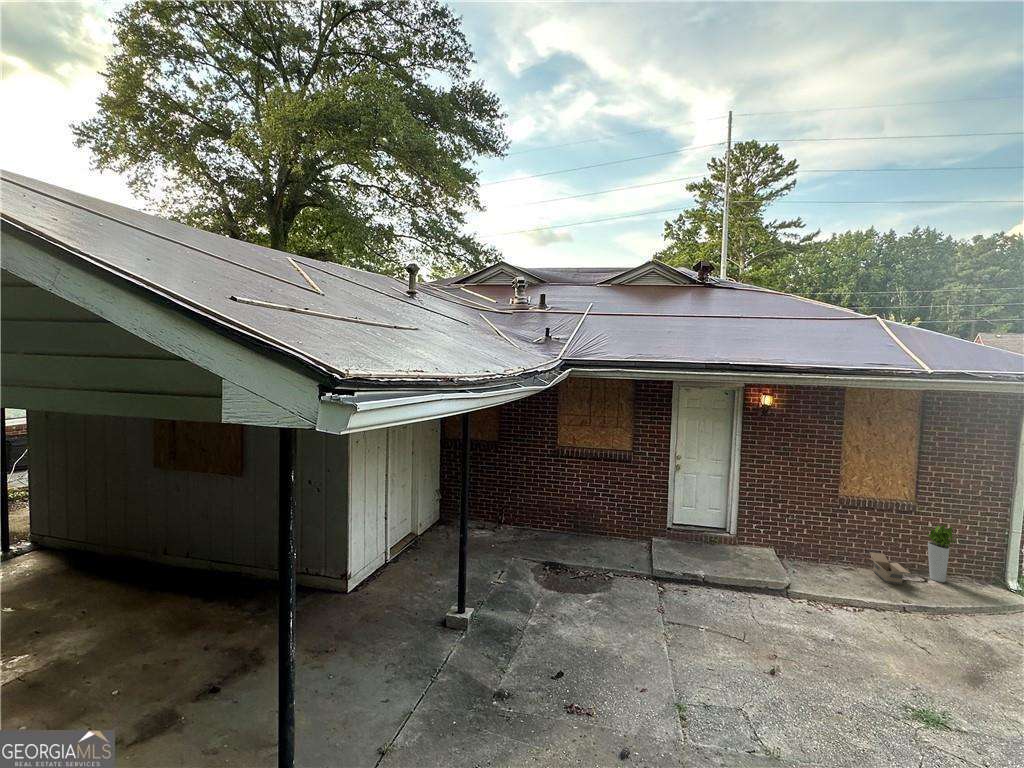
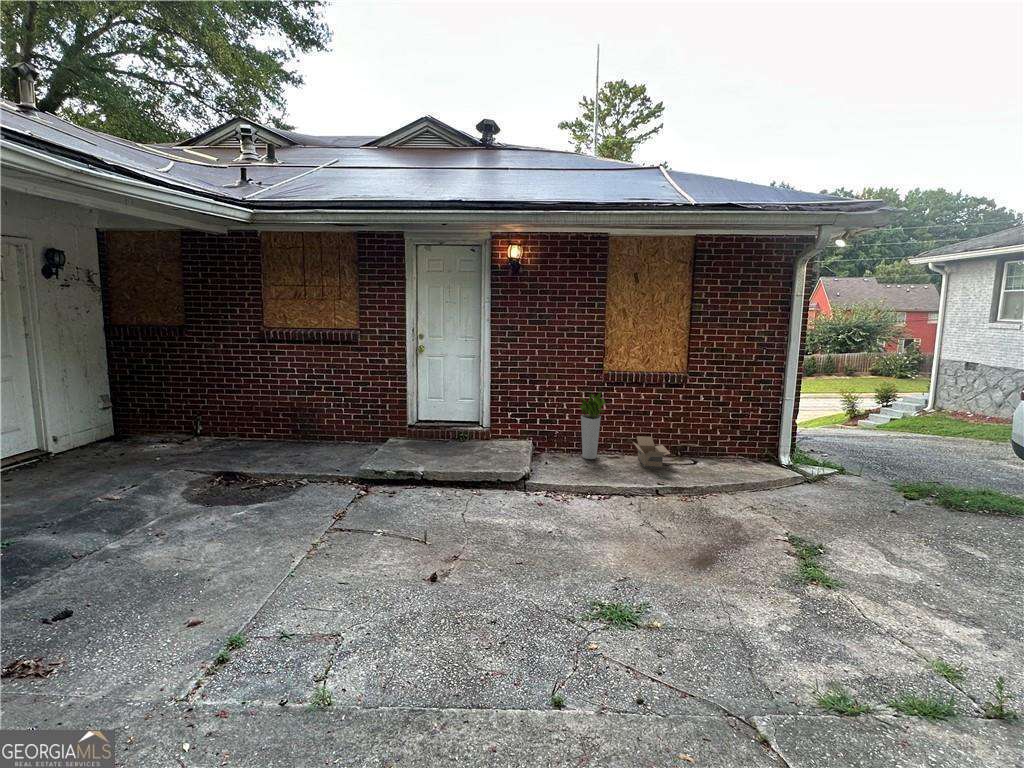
planter: present [927,525,955,582] -> present [580,393,605,459]

